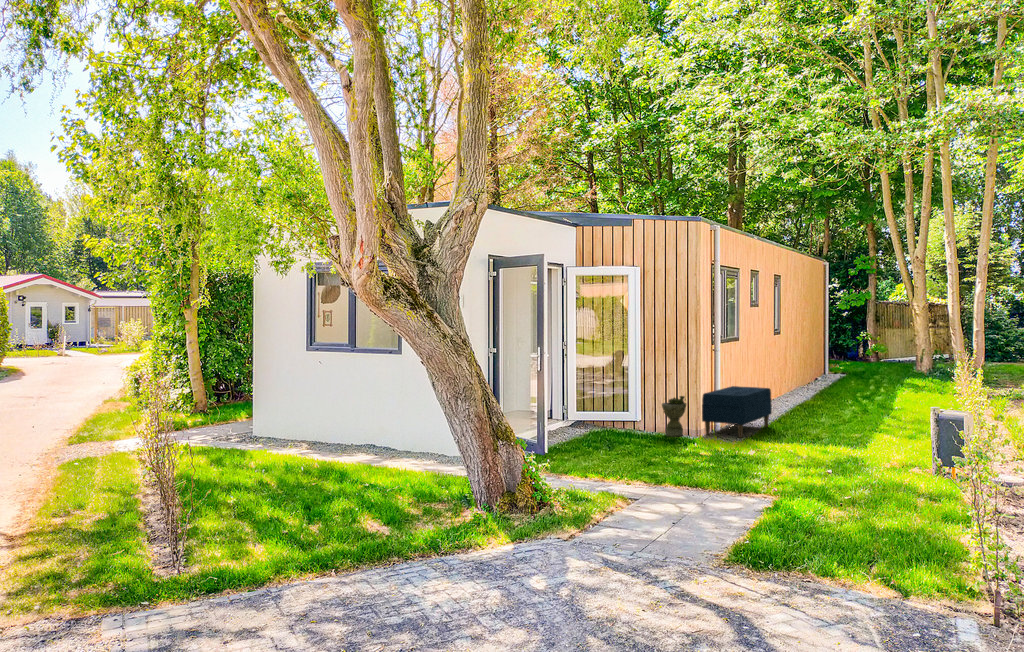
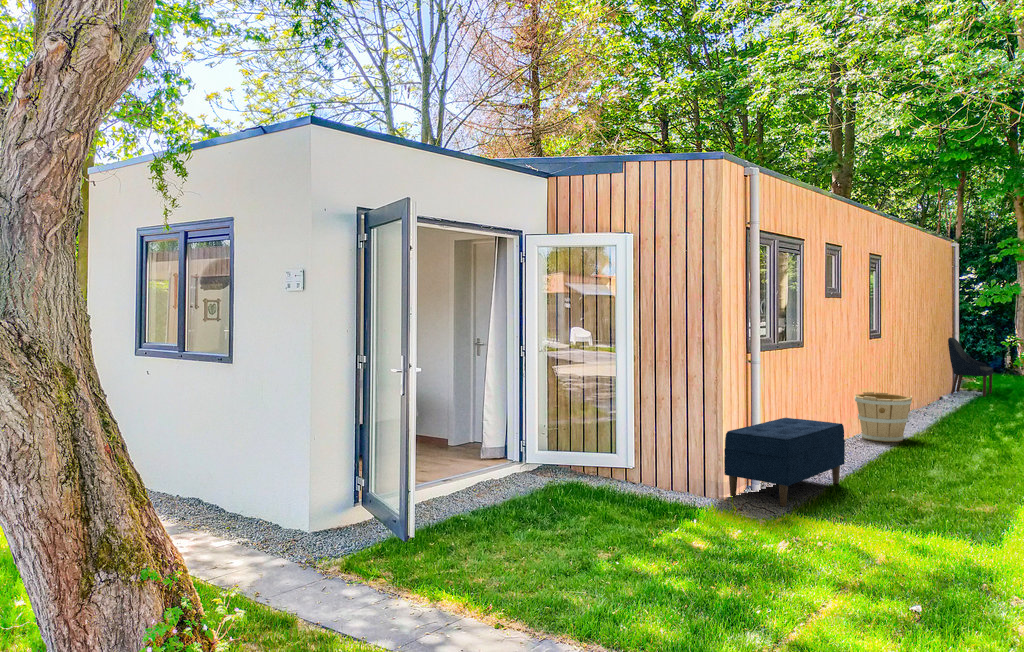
chair: none [822,333,853,377] -> present [948,337,993,397]
wooden bucket: none [767,372,805,405] -> present [855,392,912,442]
planter: present [662,396,686,436] -> none [660,434,699,497]

